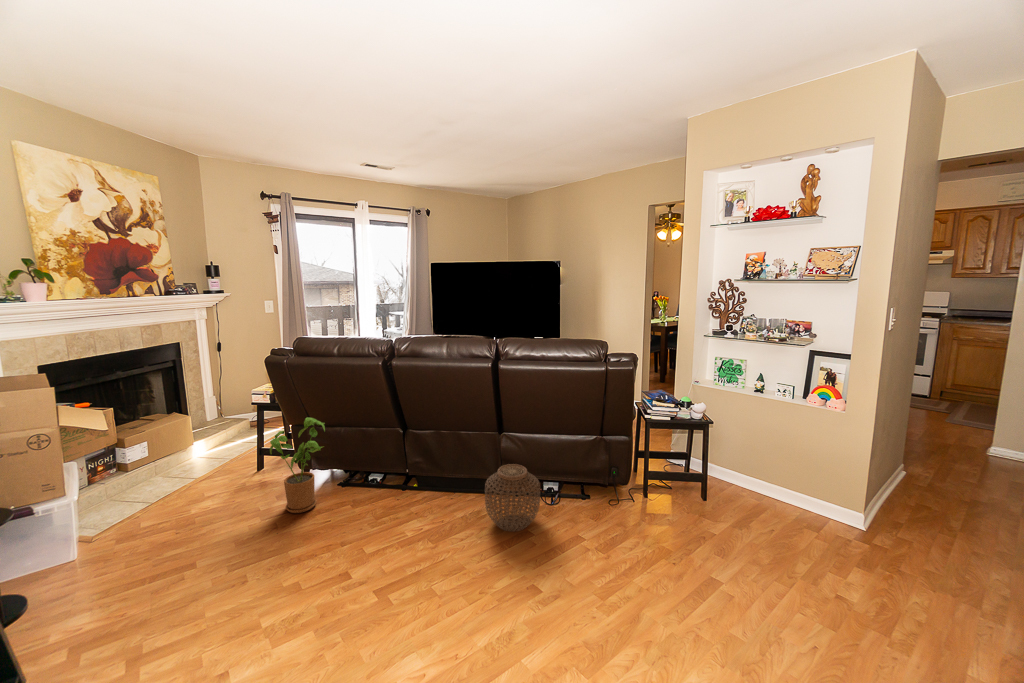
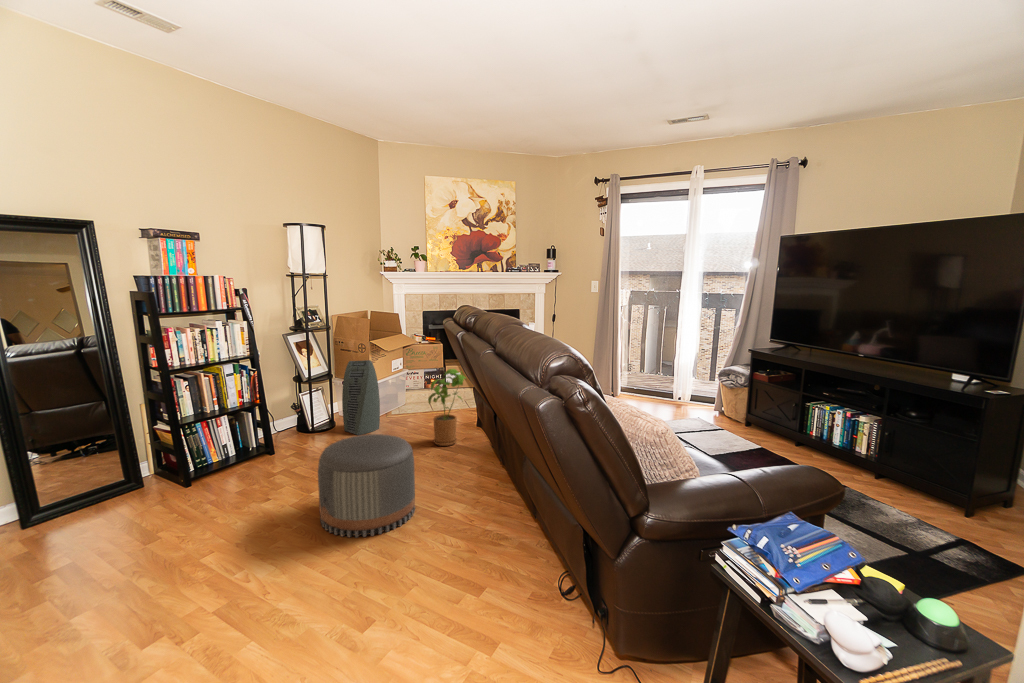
air purifier: none [100,453,166,585] -> present [342,360,380,435]
woven basket: present [485,464,540,531] -> none [439,465,507,548]
pouf: none [369,486,472,613] -> present [318,434,415,537]

